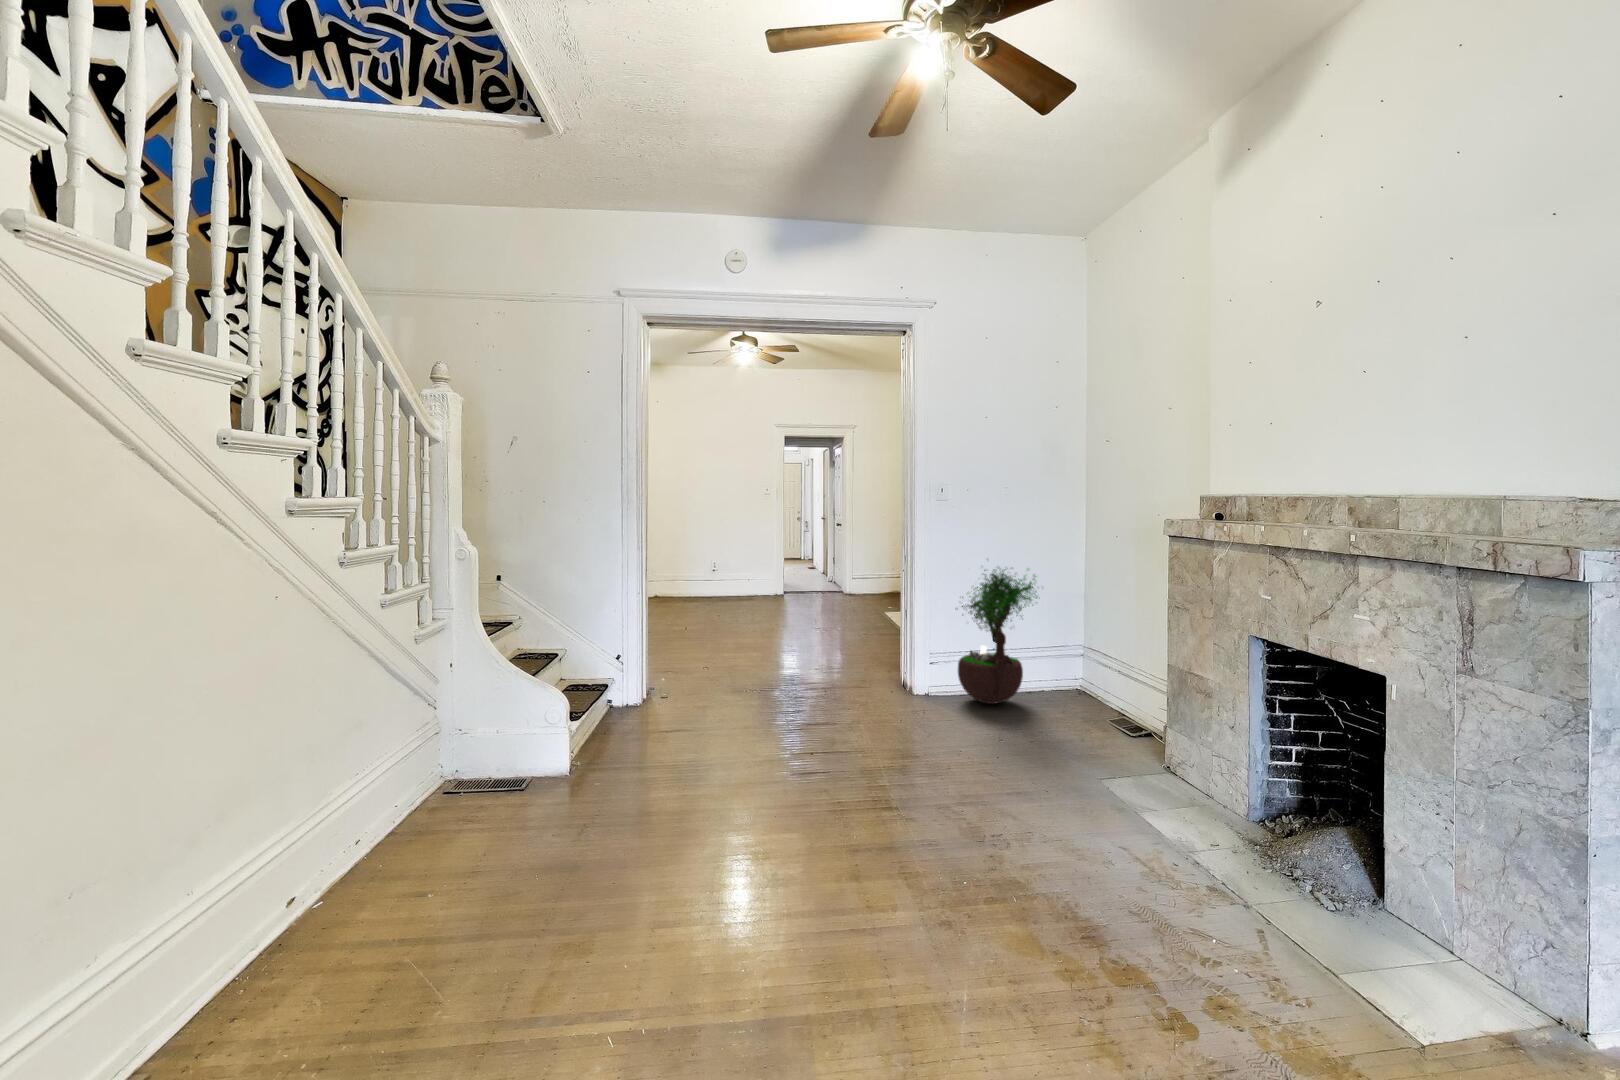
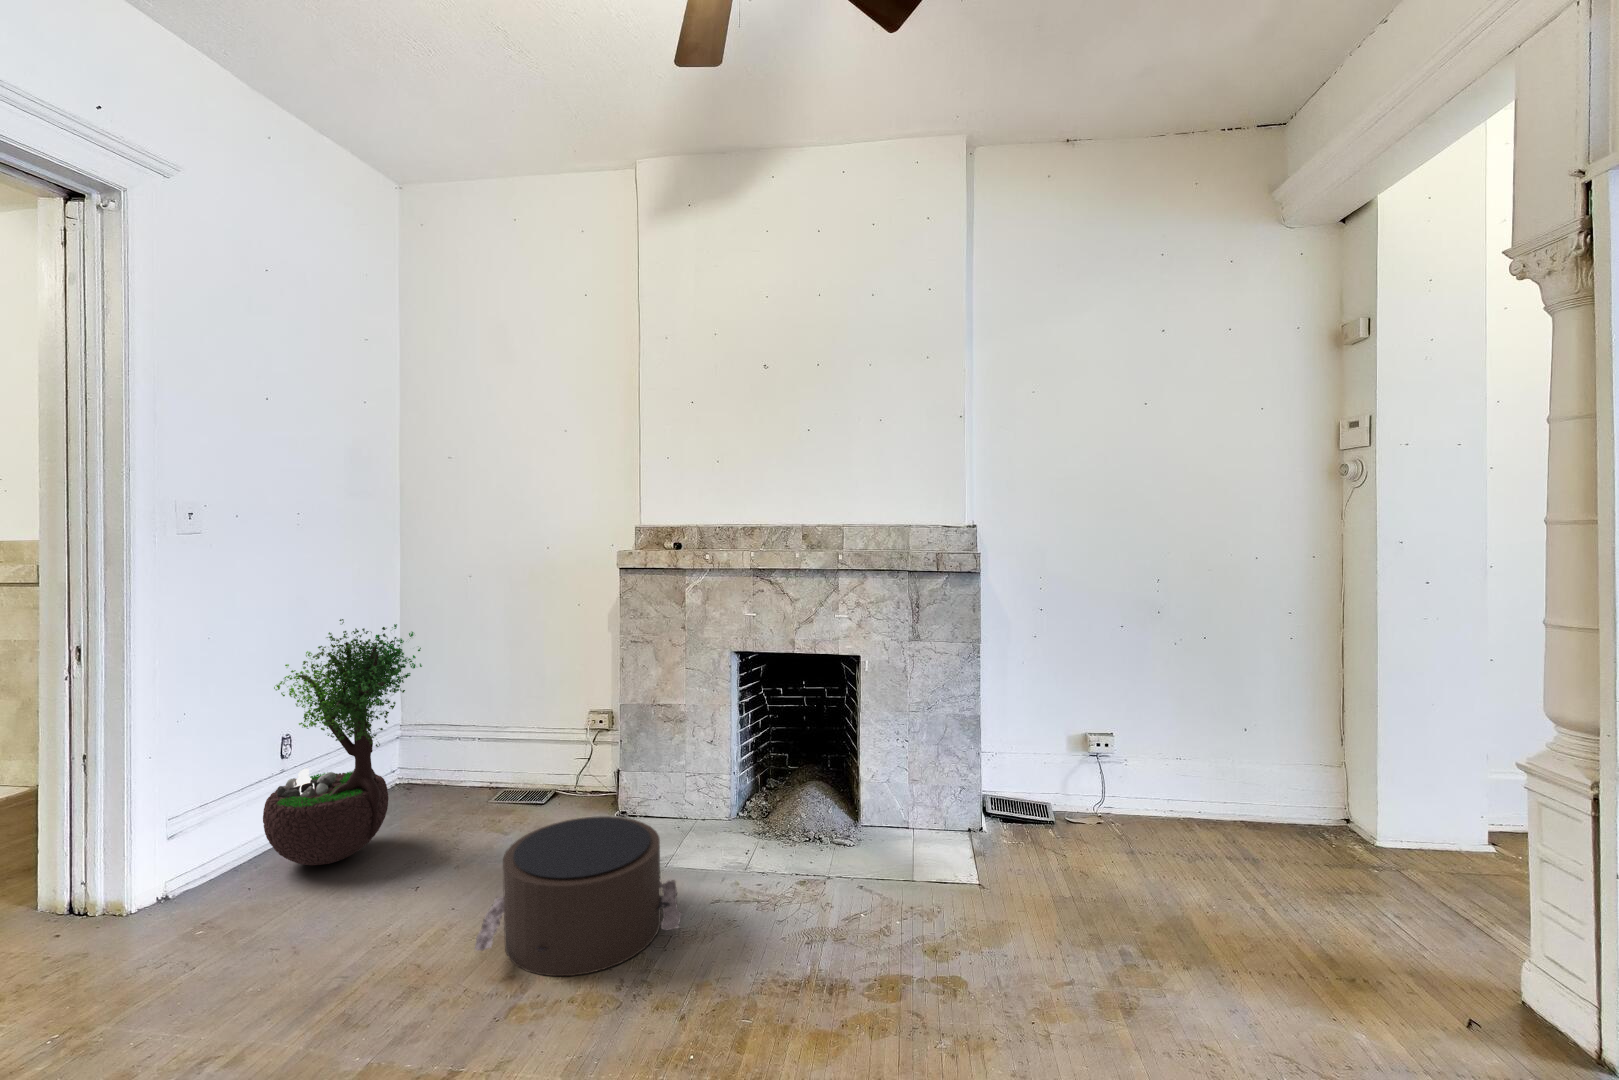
pouf: none [928,708,1059,808] -> present [474,816,681,976]

